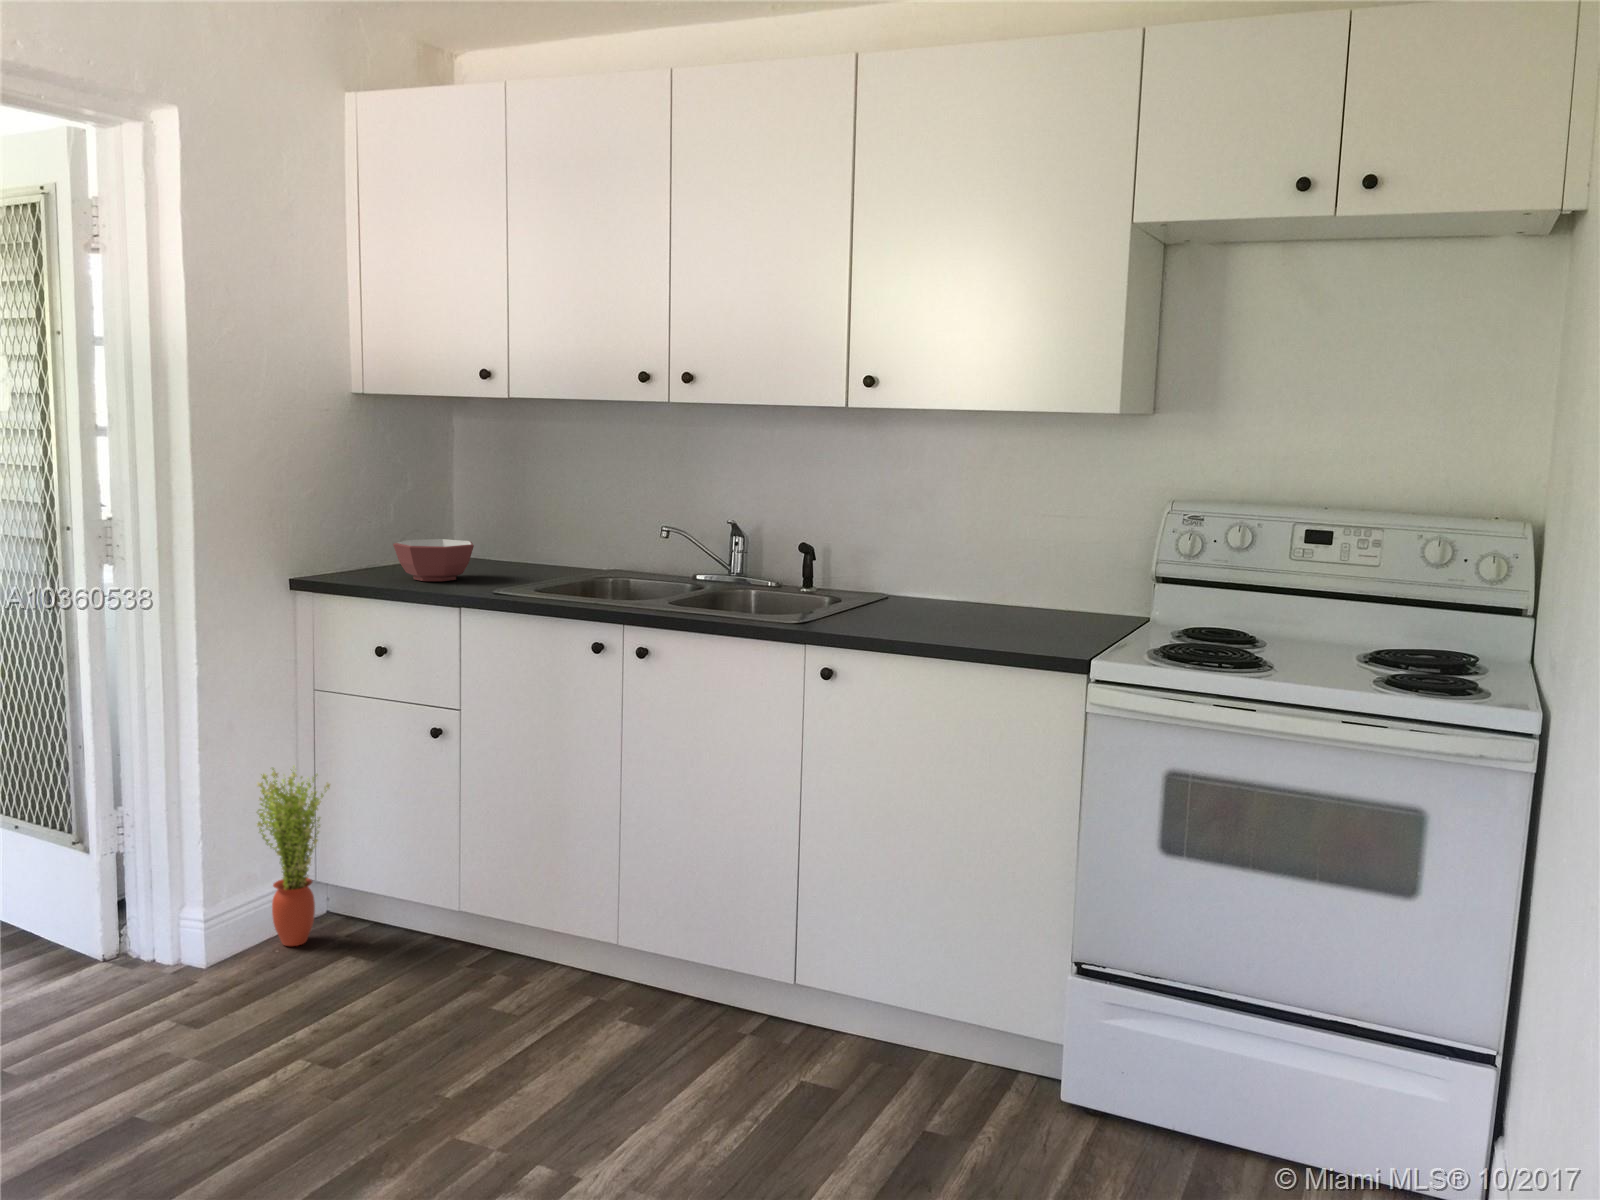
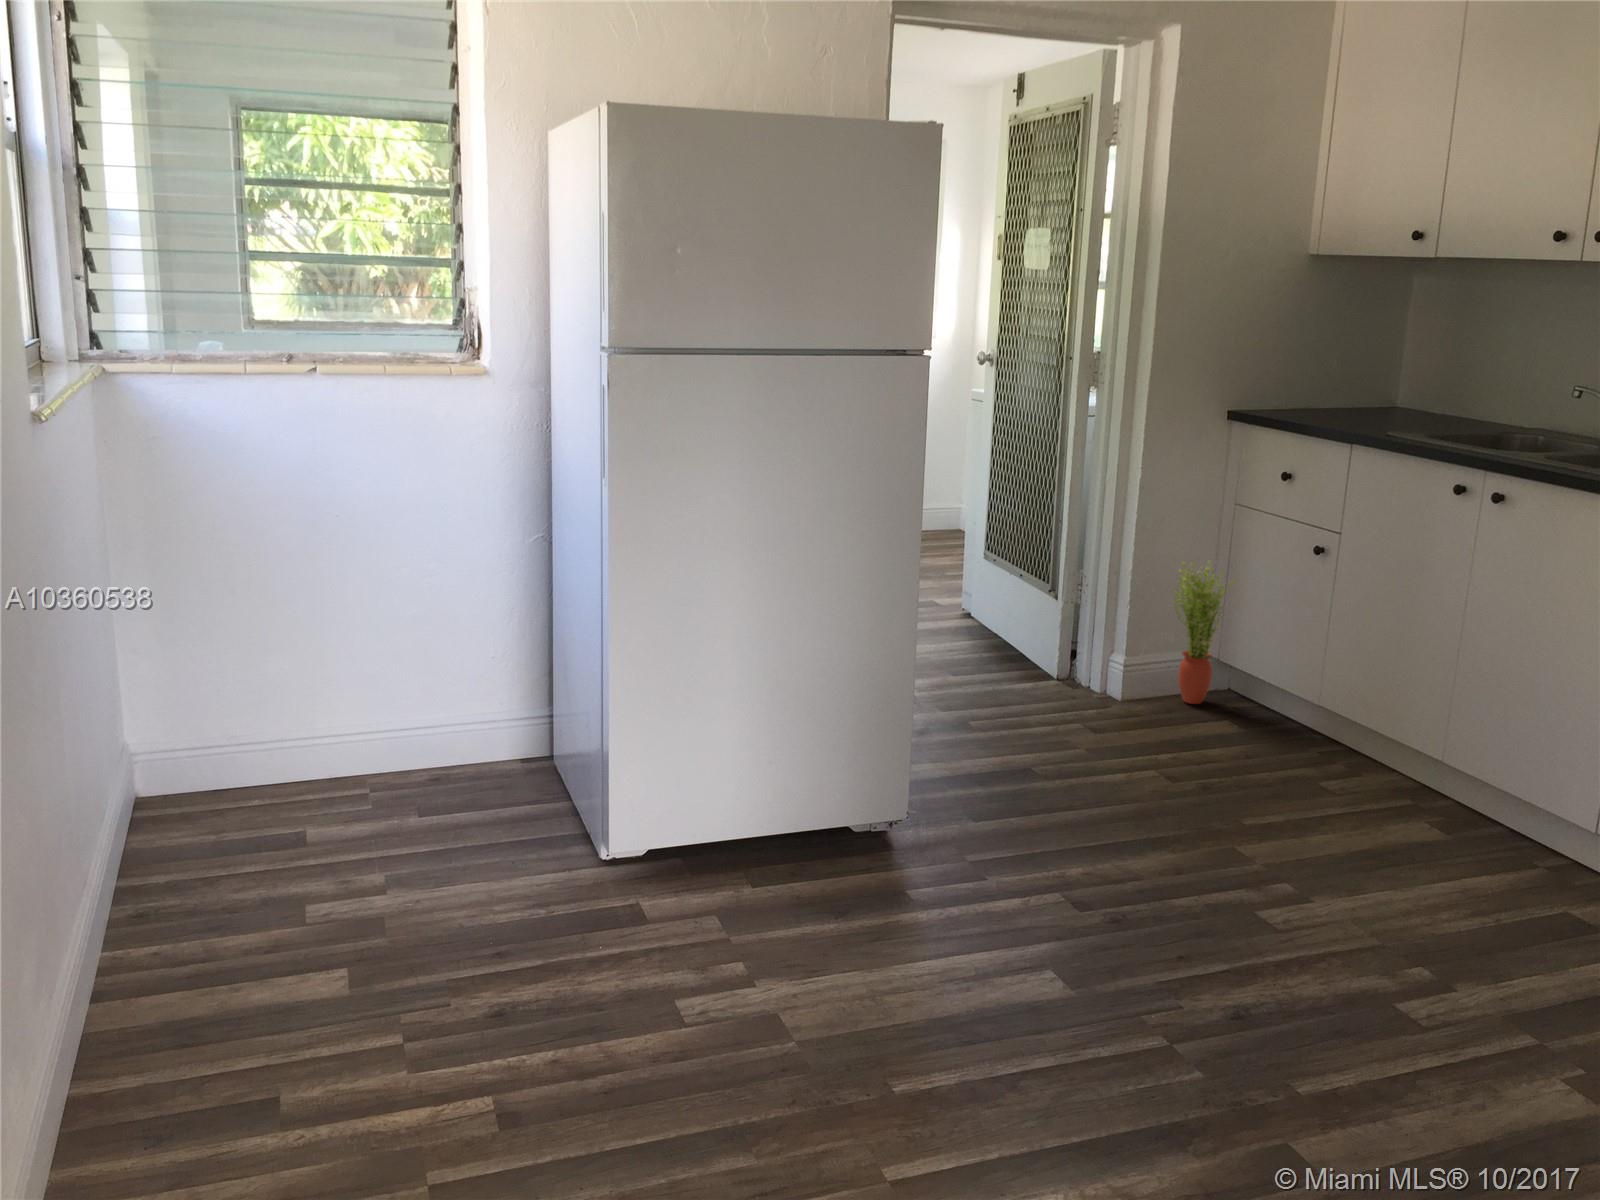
bowl: present [393,539,474,581] -> none [1318,383,1391,421]

